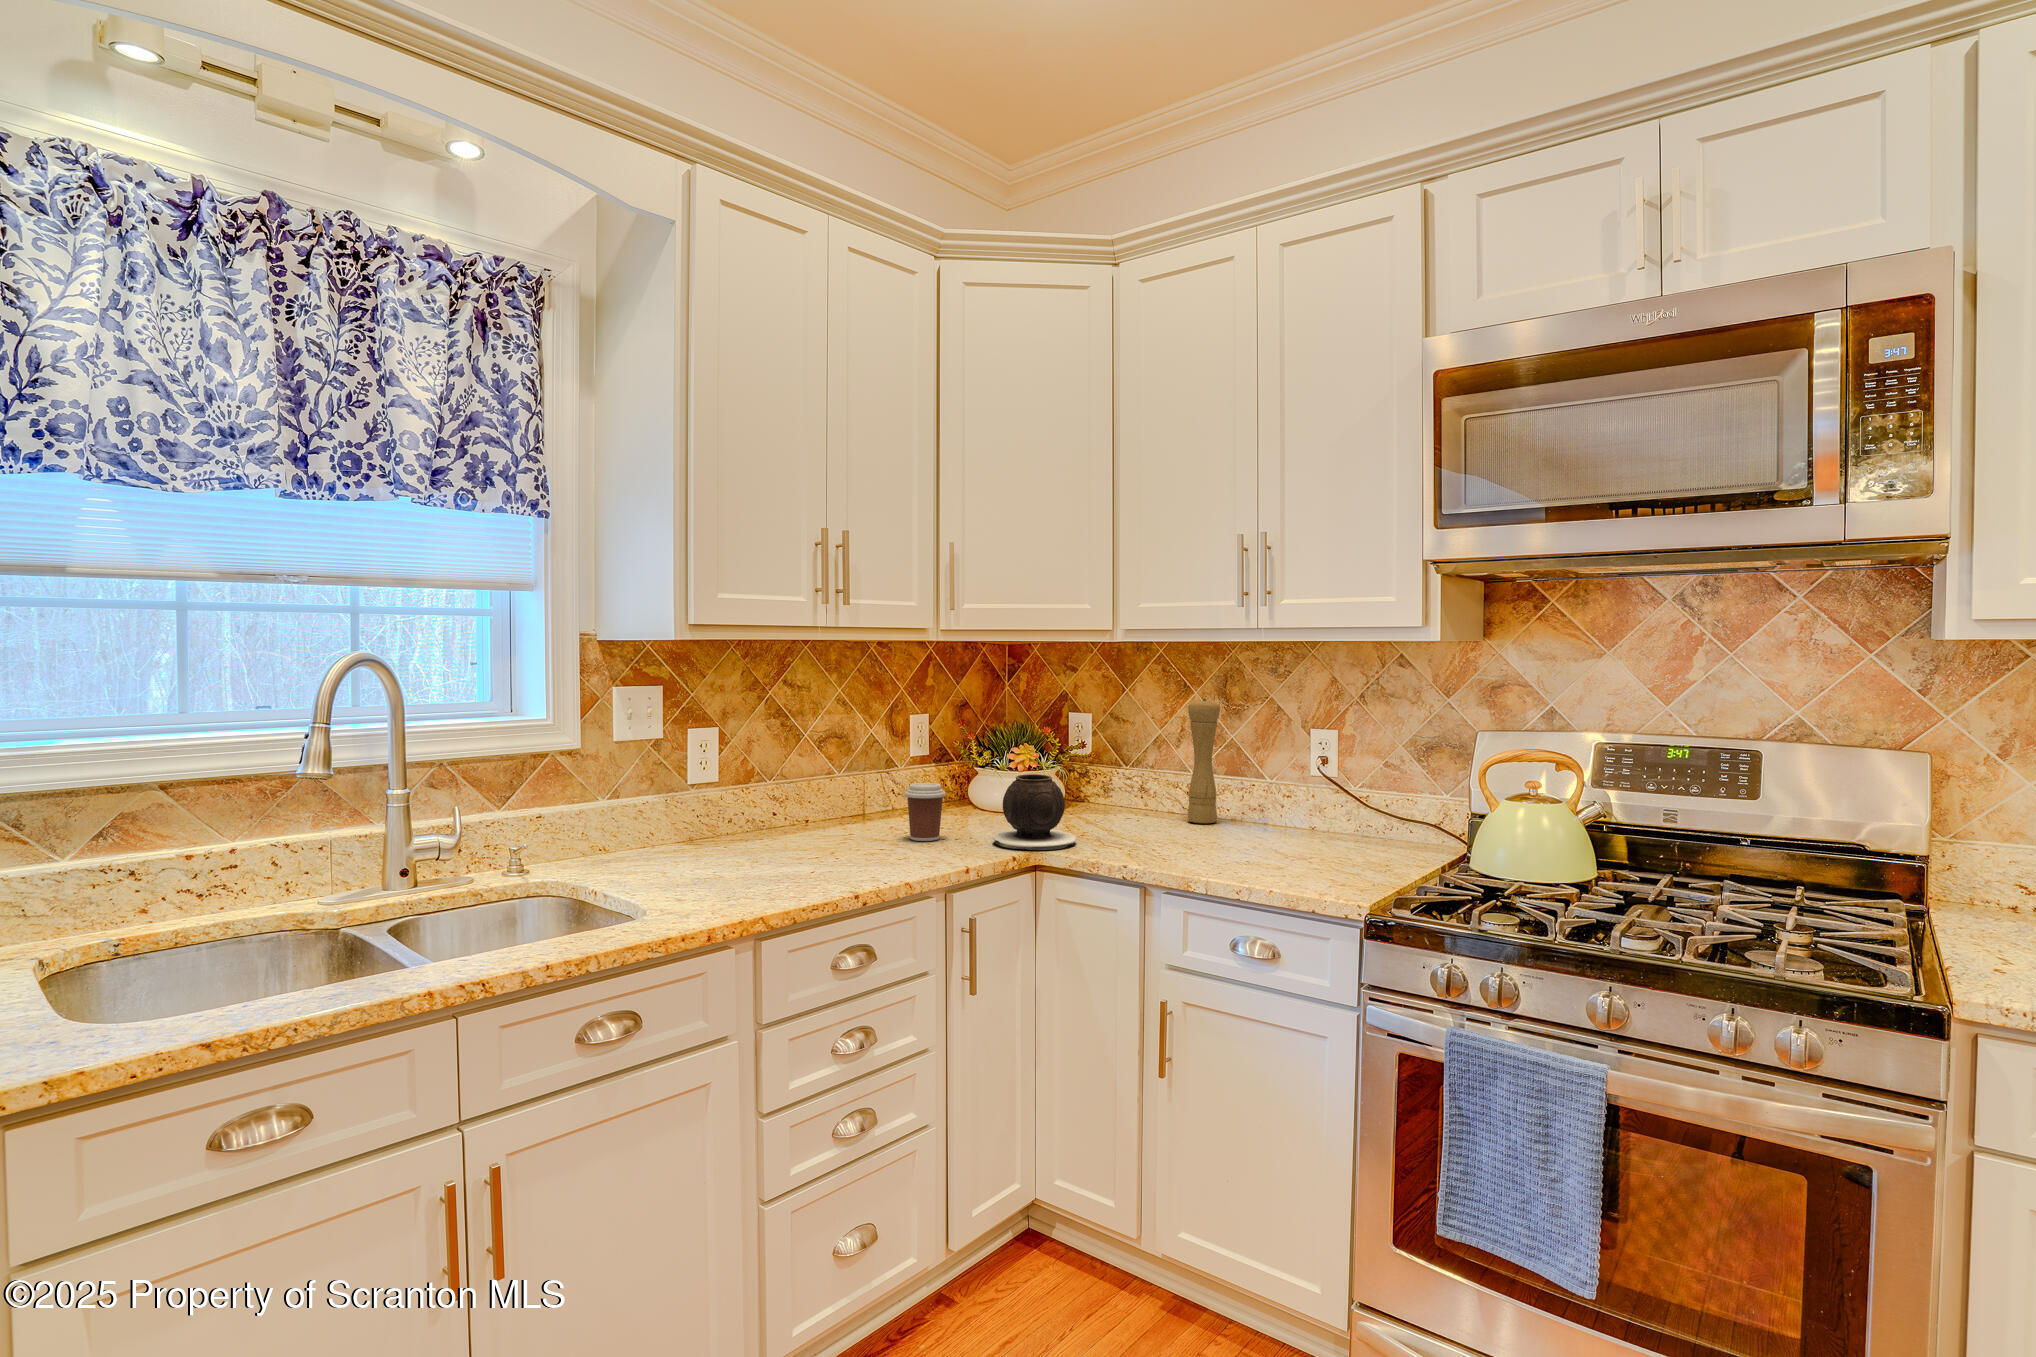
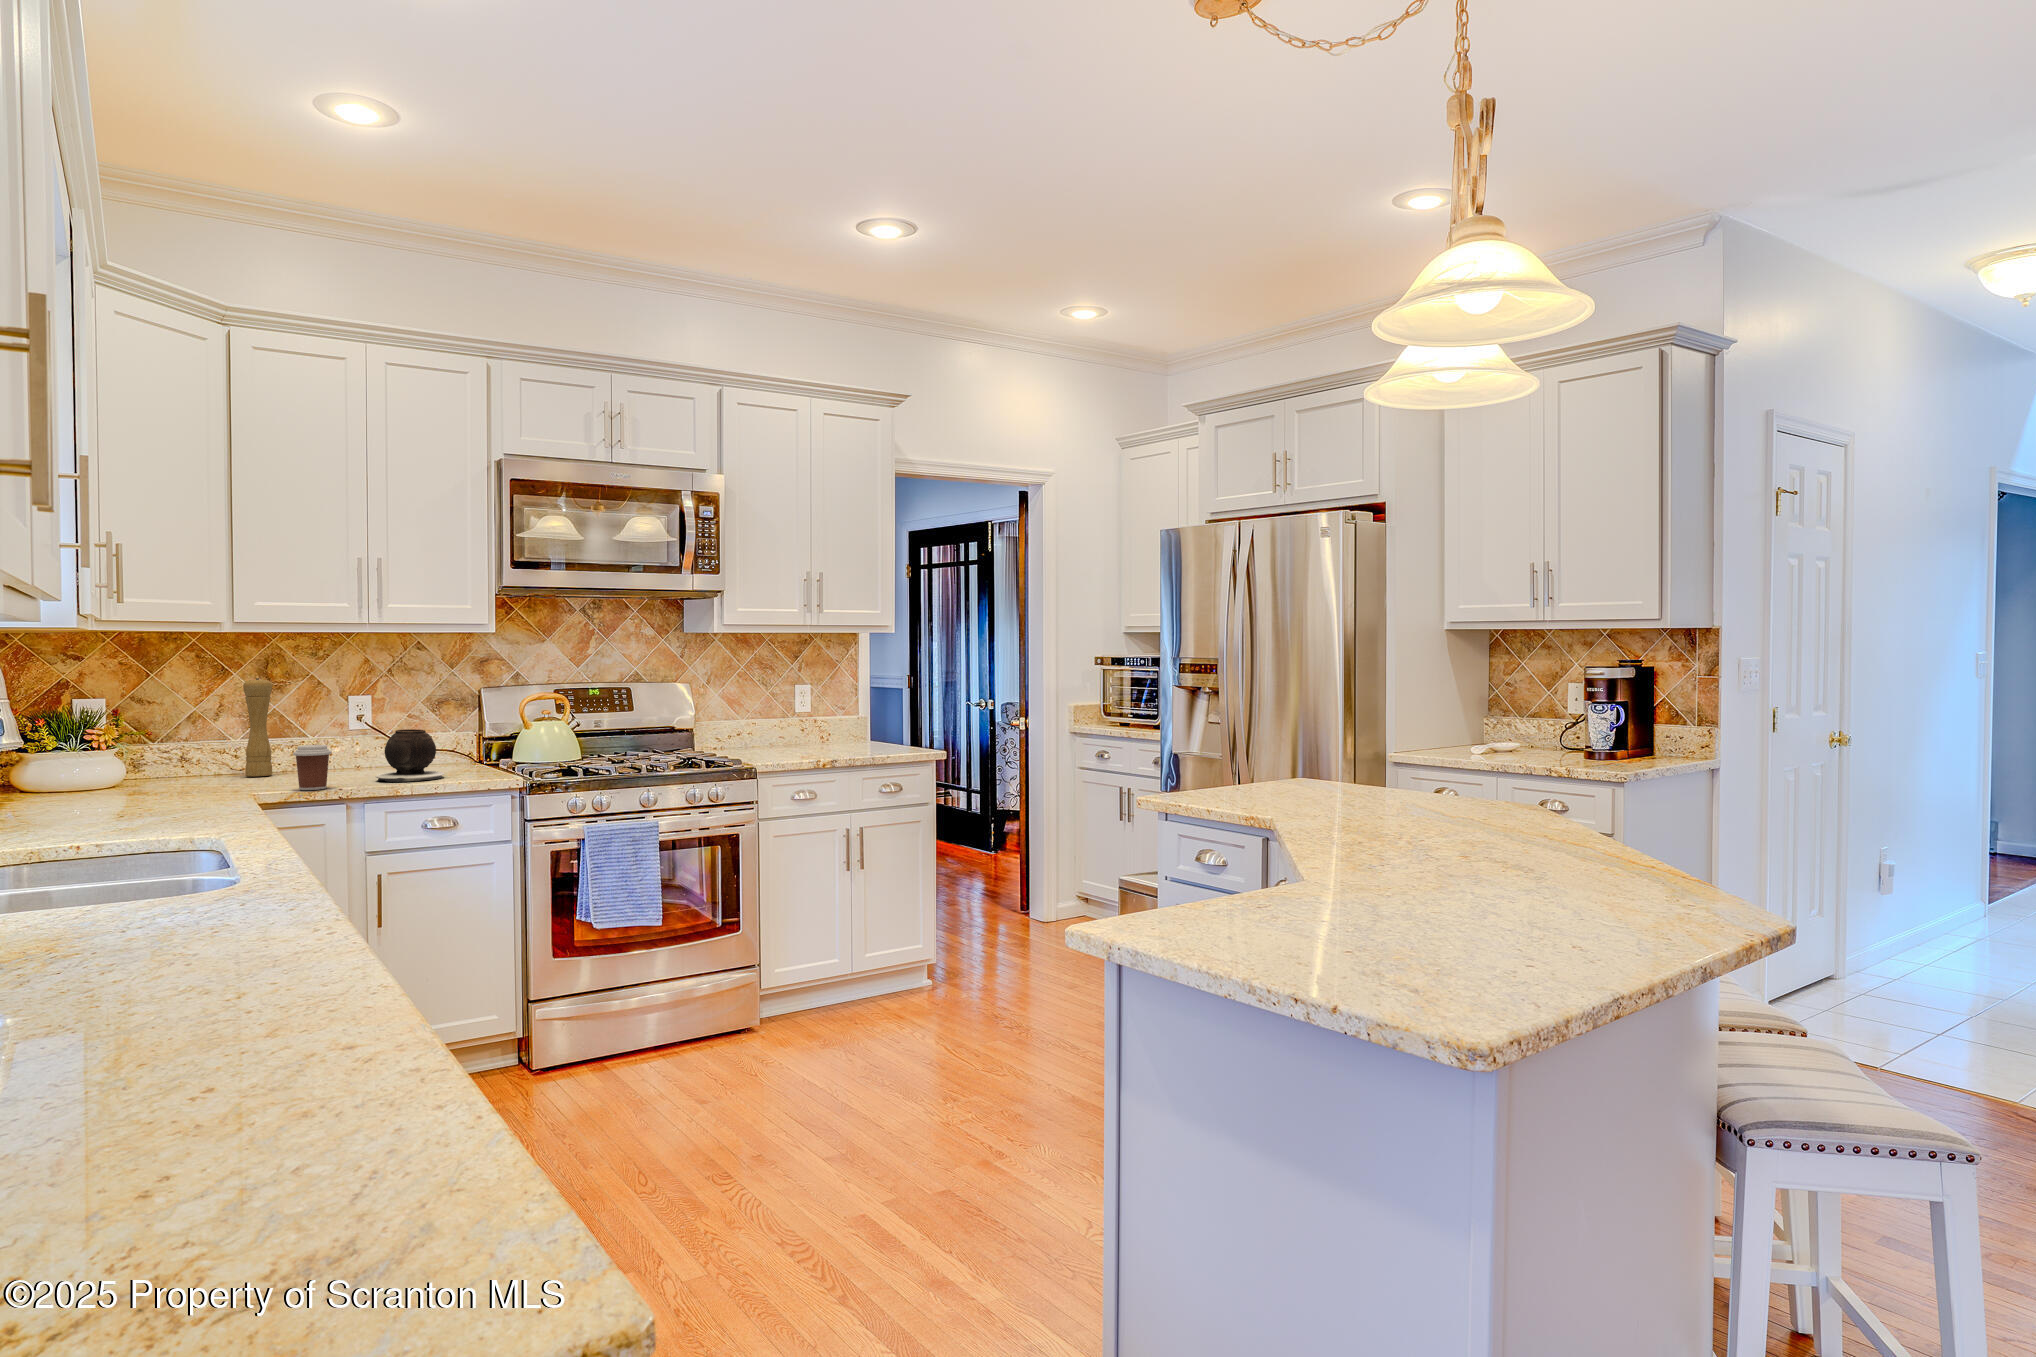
vase: present [993,774,1076,850] -> present [376,729,444,782]
coffee cup: present [905,783,946,841] -> present [293,745,332,790]

